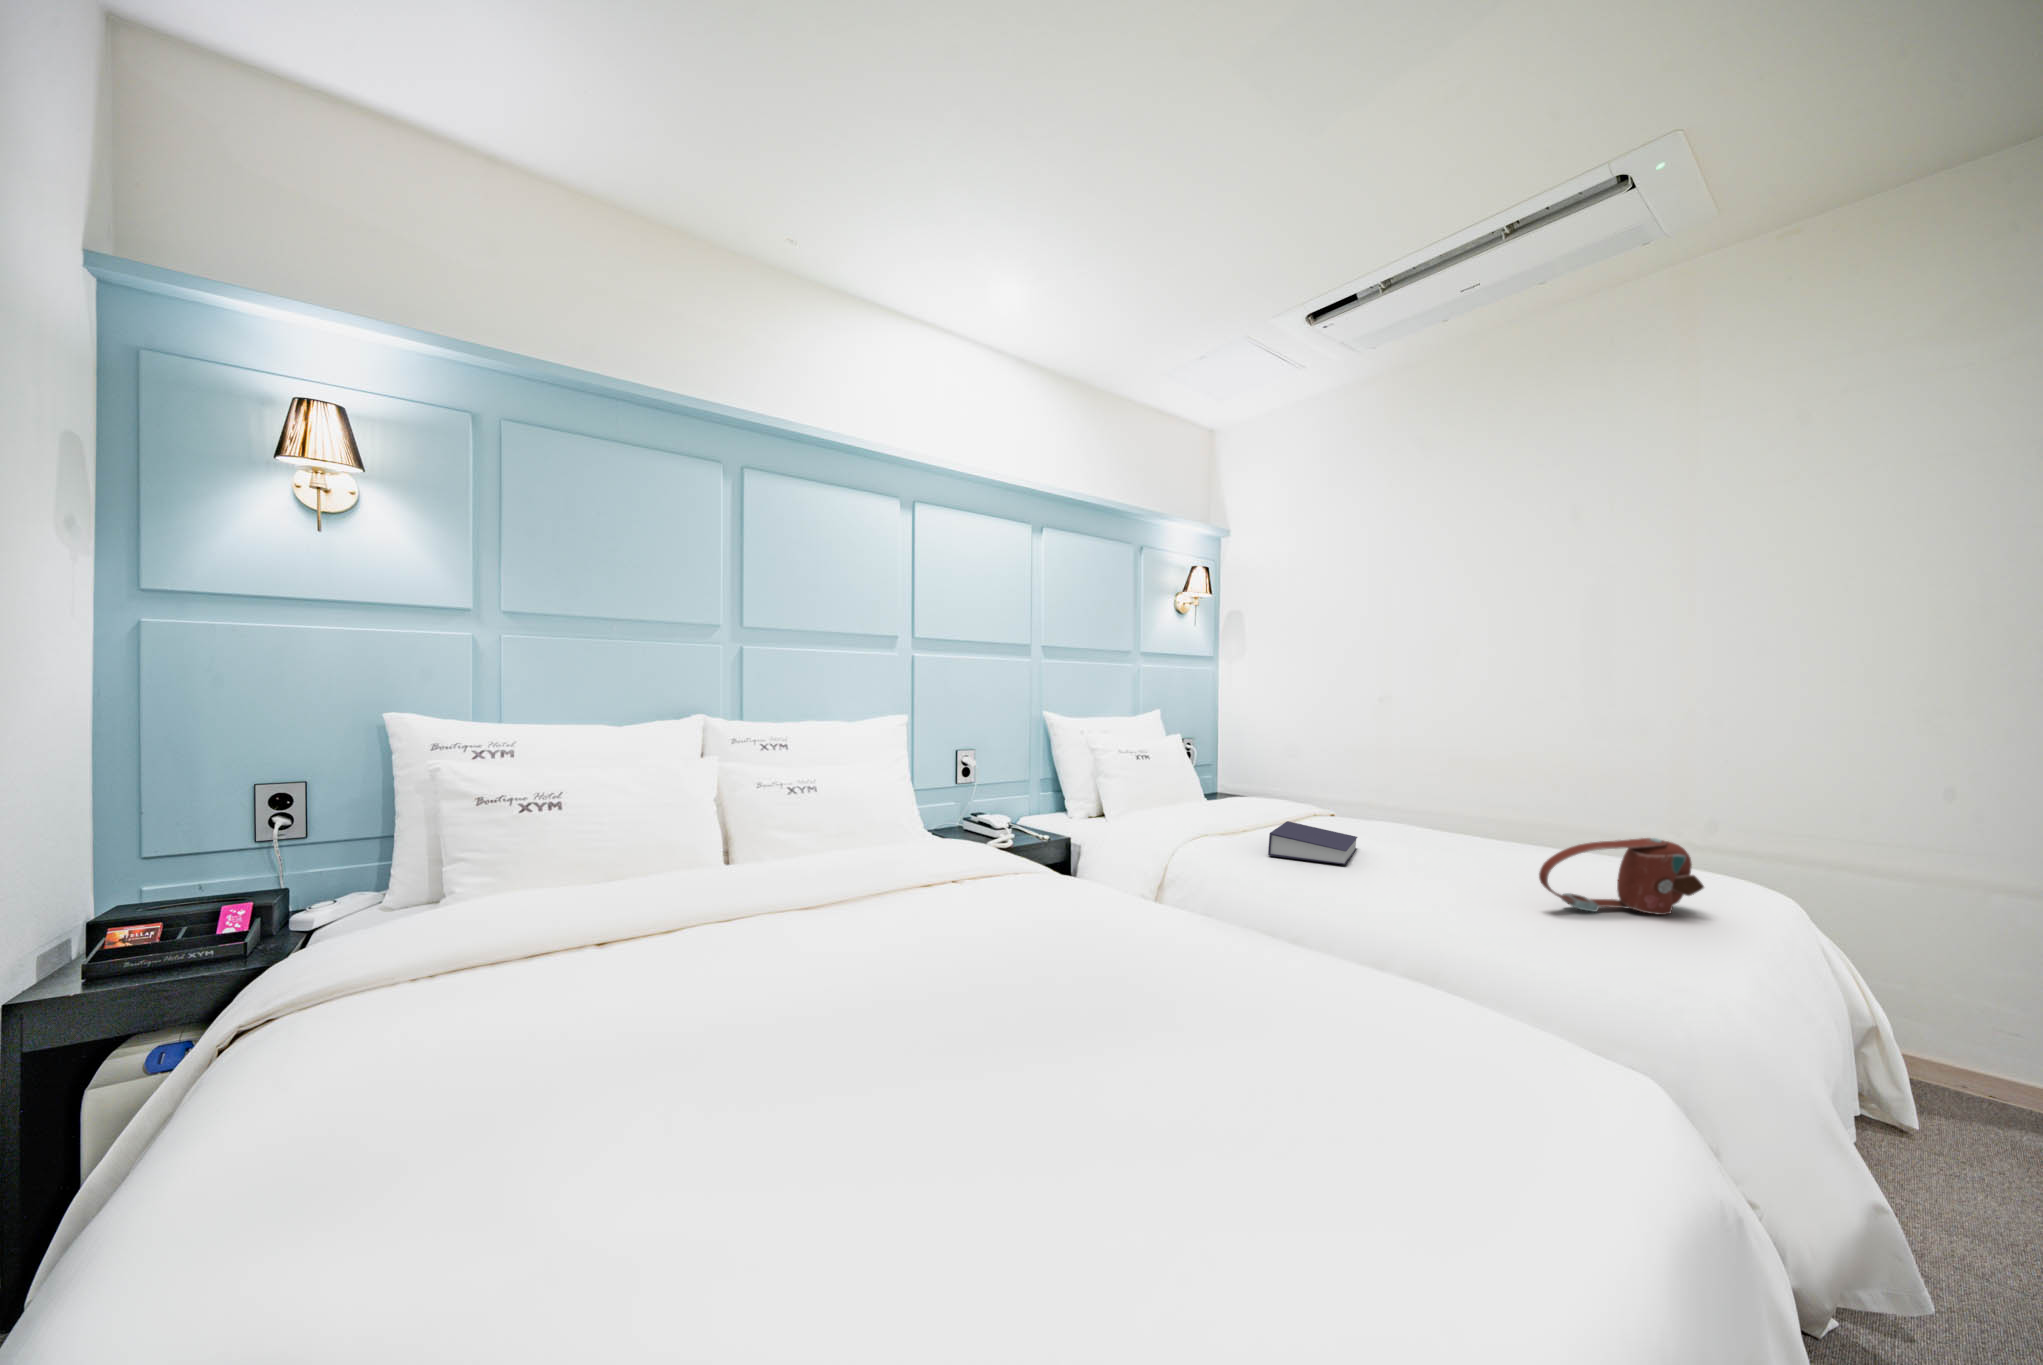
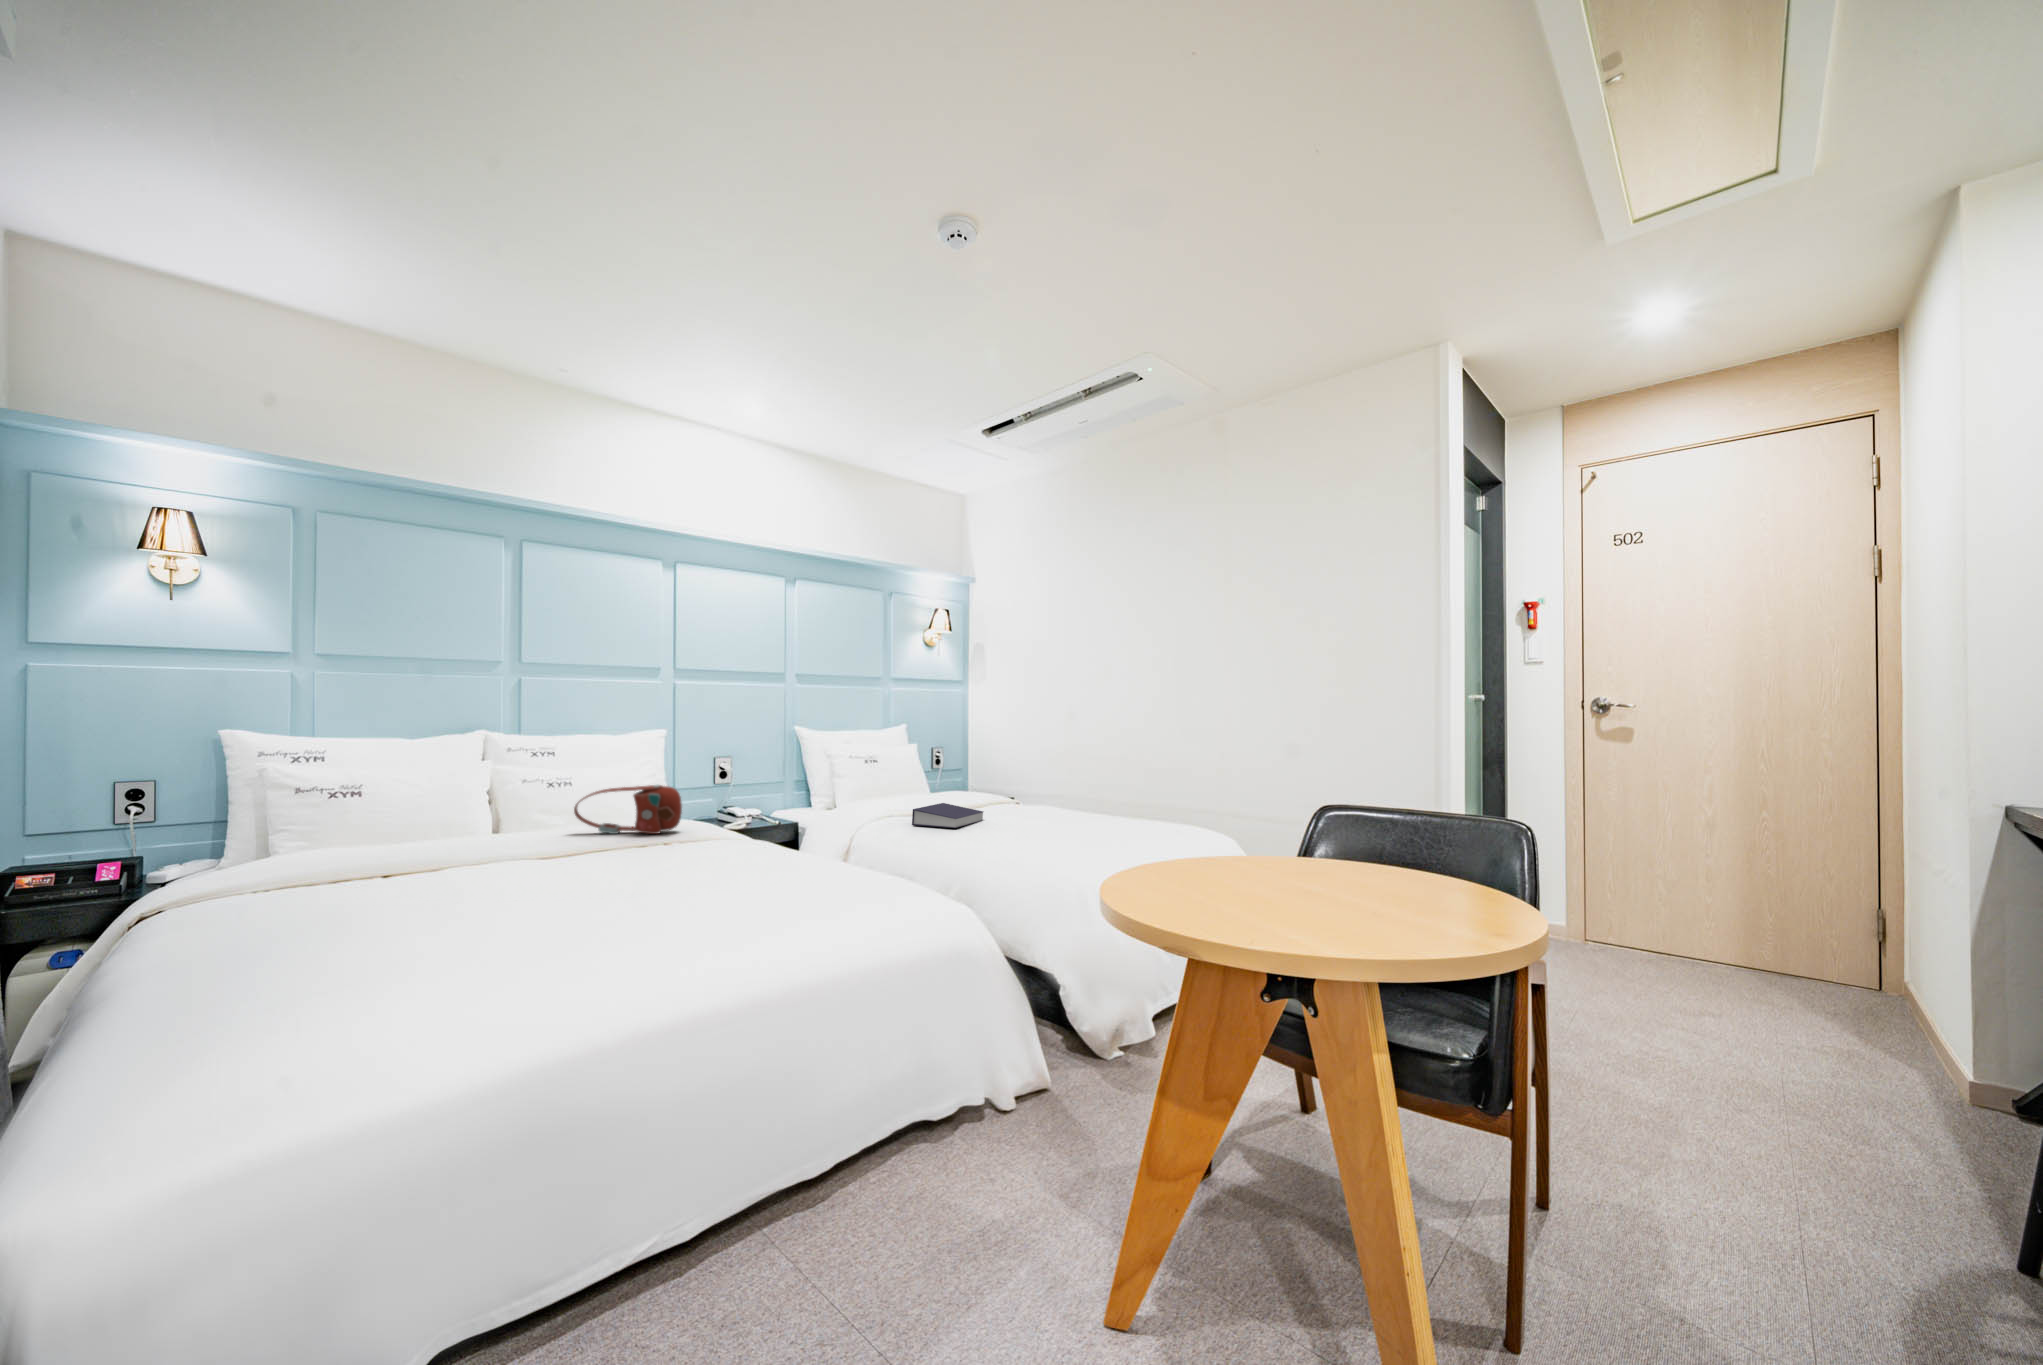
handbag: present [1539,838,1704,915] -> present [574,785,682,834]

